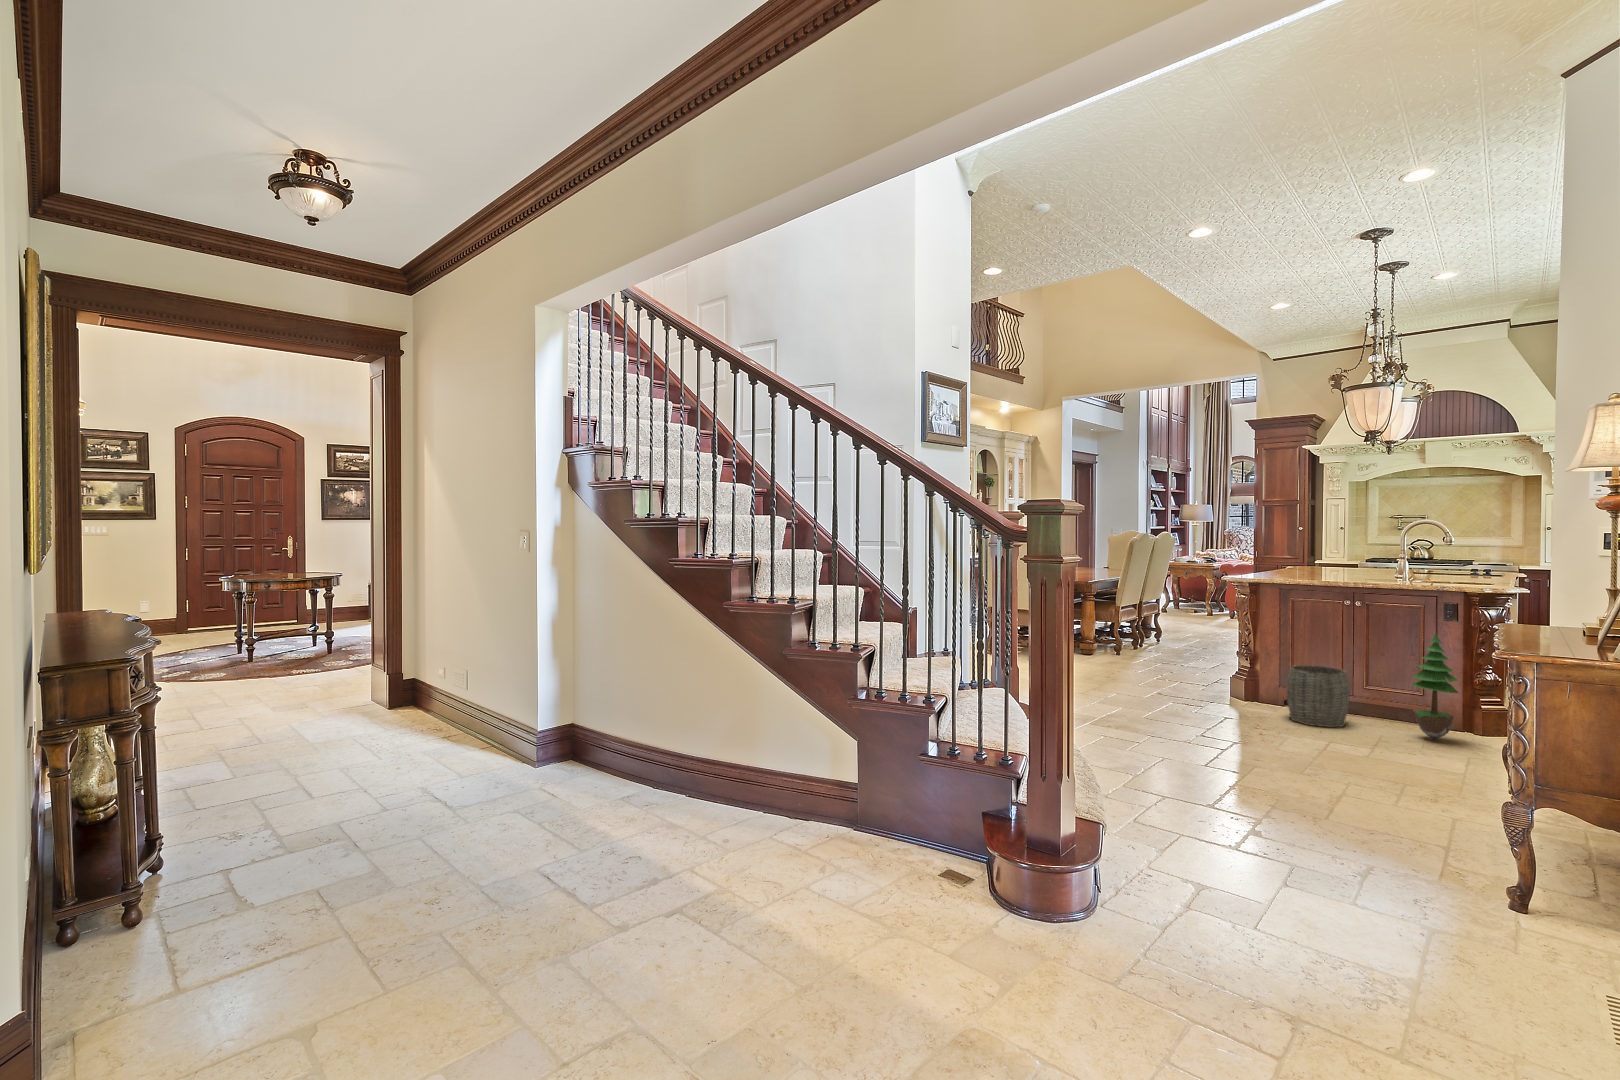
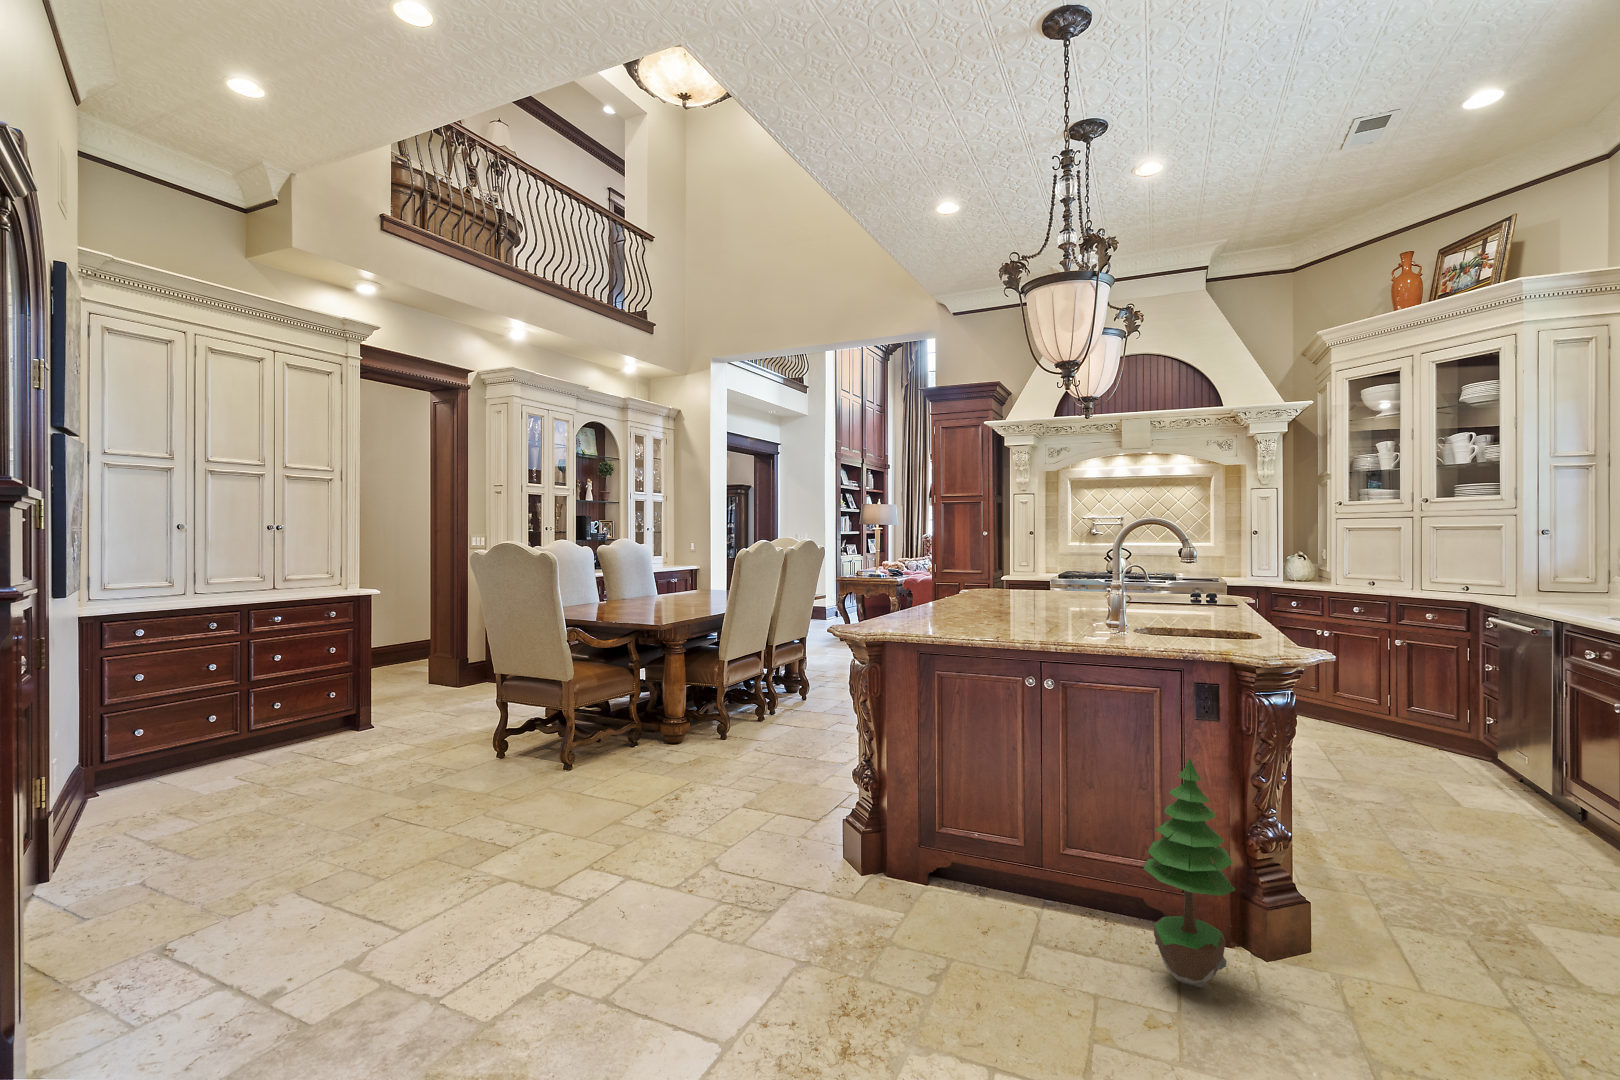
woven basket: present [1287,665,1350,727] -> none [923,811,1035,963]

